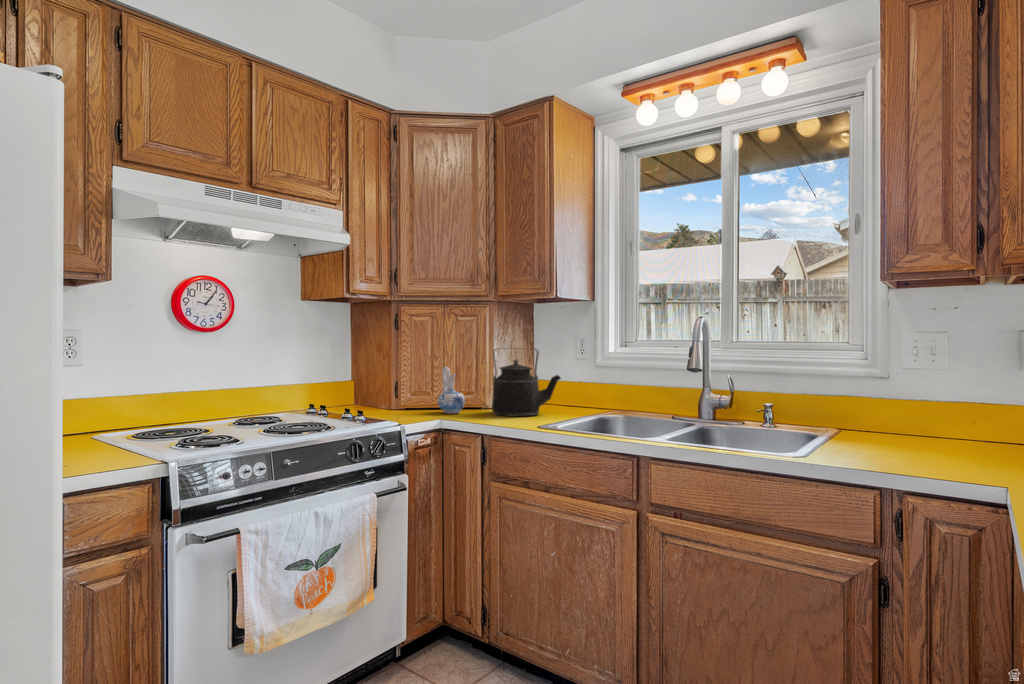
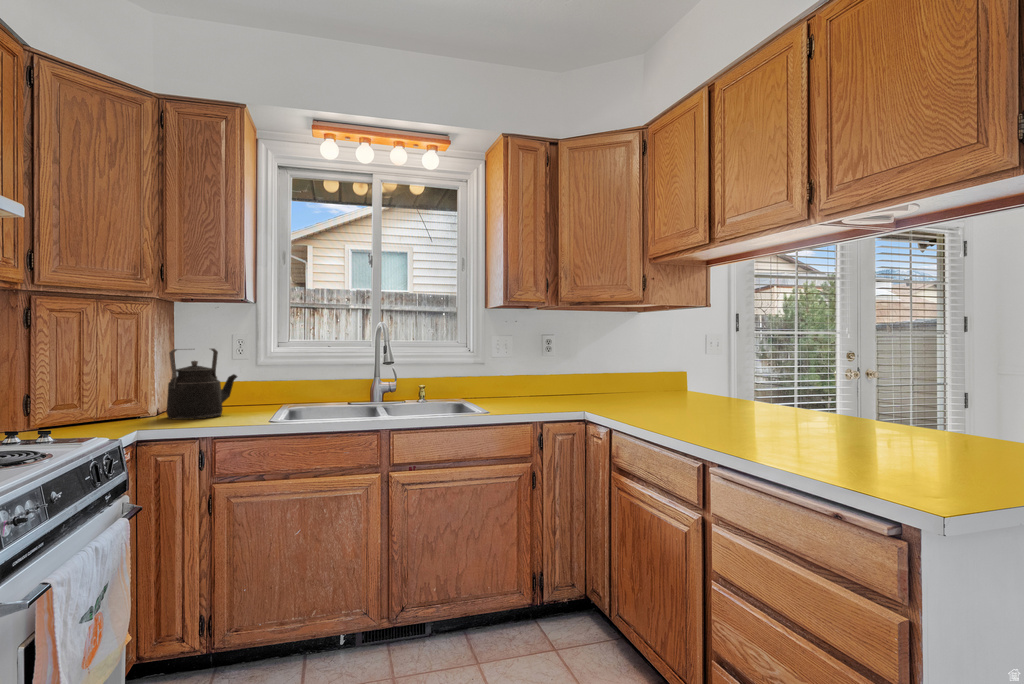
ceramic pitcher: present [438,367,465,413] -> none [103,371,141,424]

